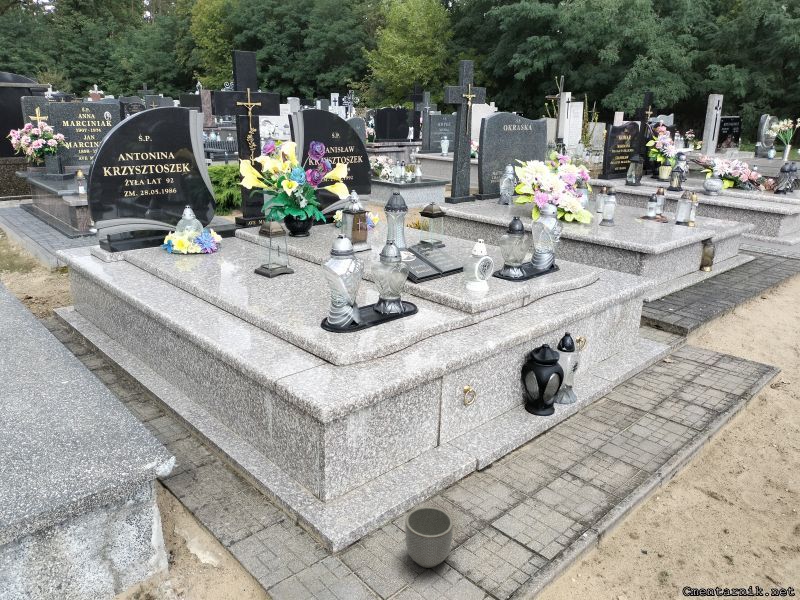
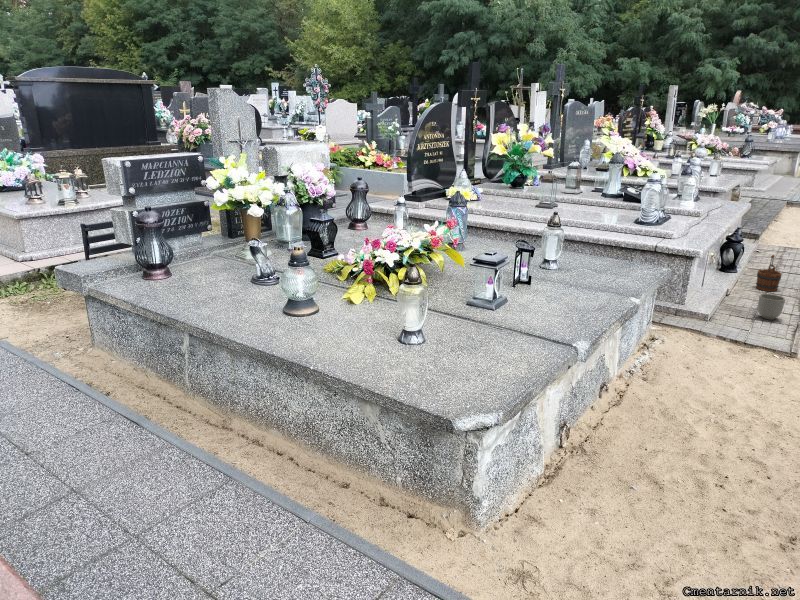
wooden bucket: none [528,400,569,468] -> present [756,255,782,291]

